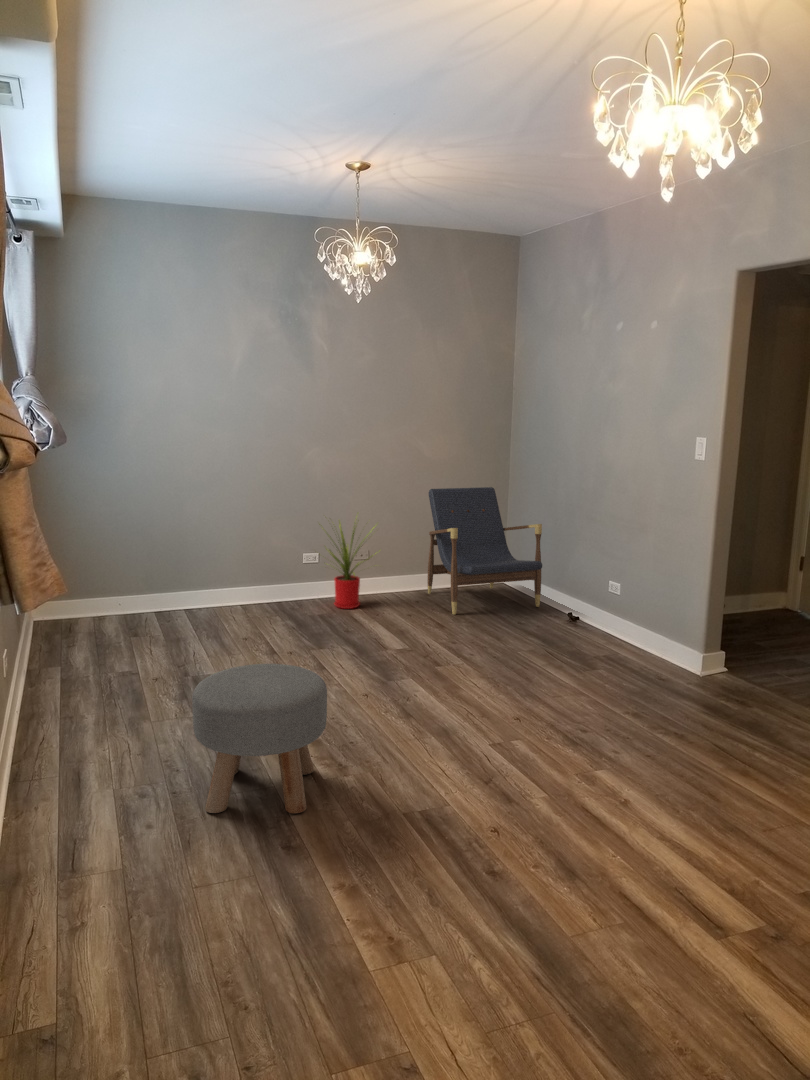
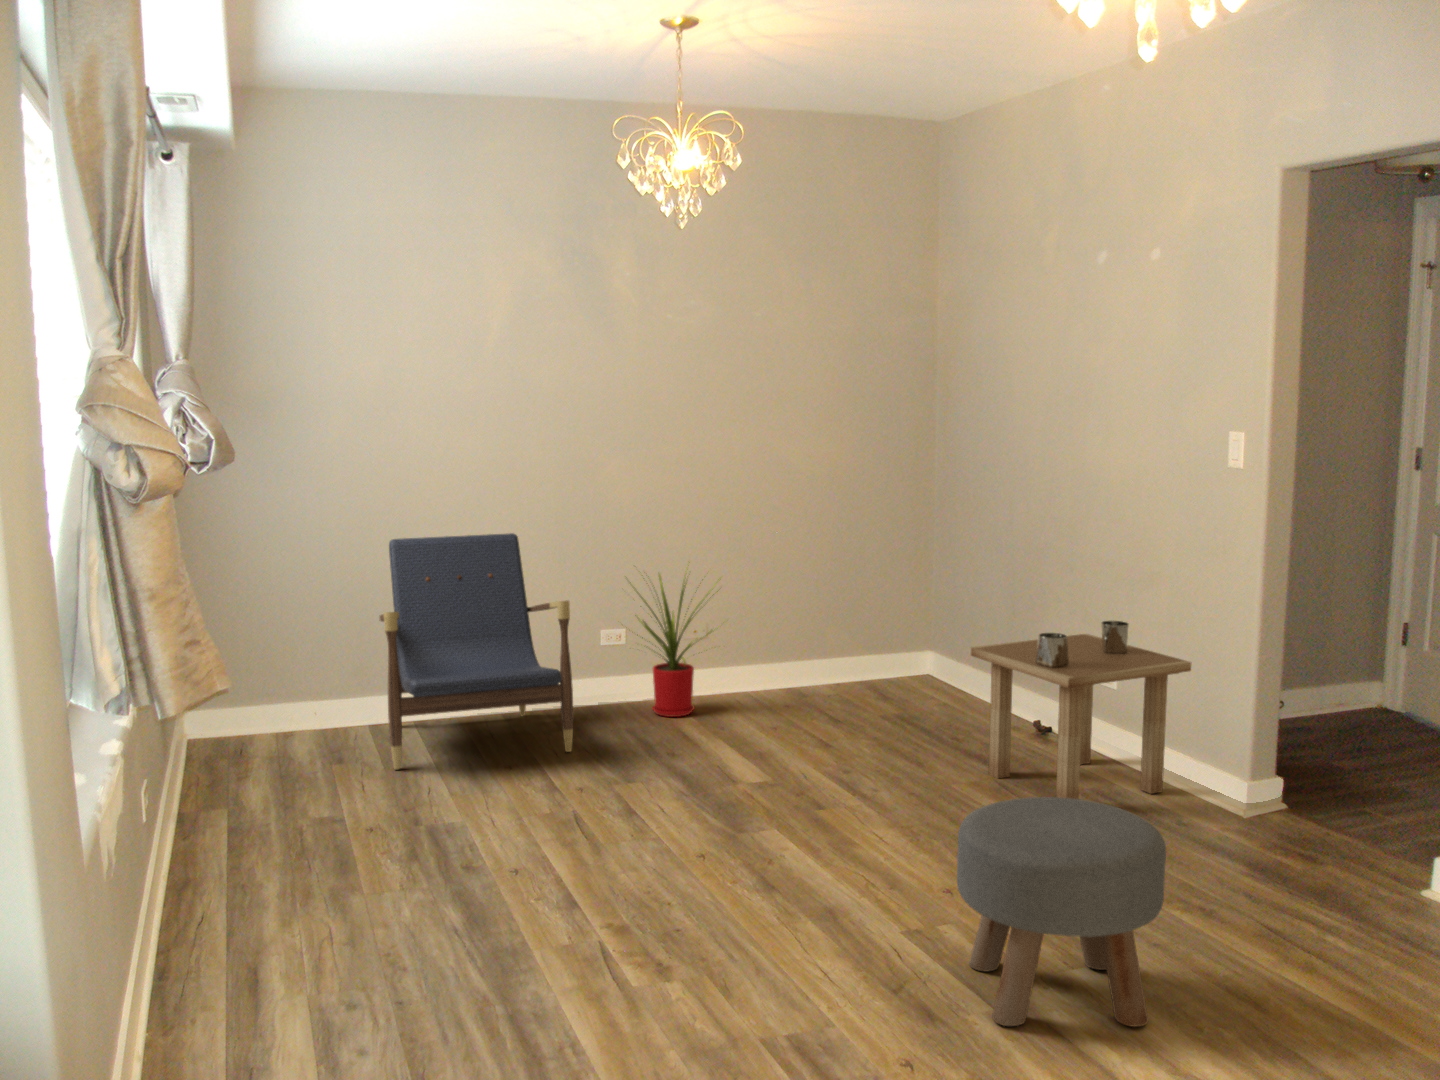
lounge chair: present [428,487,542,614] -> present [379,533,573,769]
side table: none [533,553,669,669] -> present [971,620,1191,799]
ottoman: present [192,664,327,813] -> present [957,797,1166,1027]

